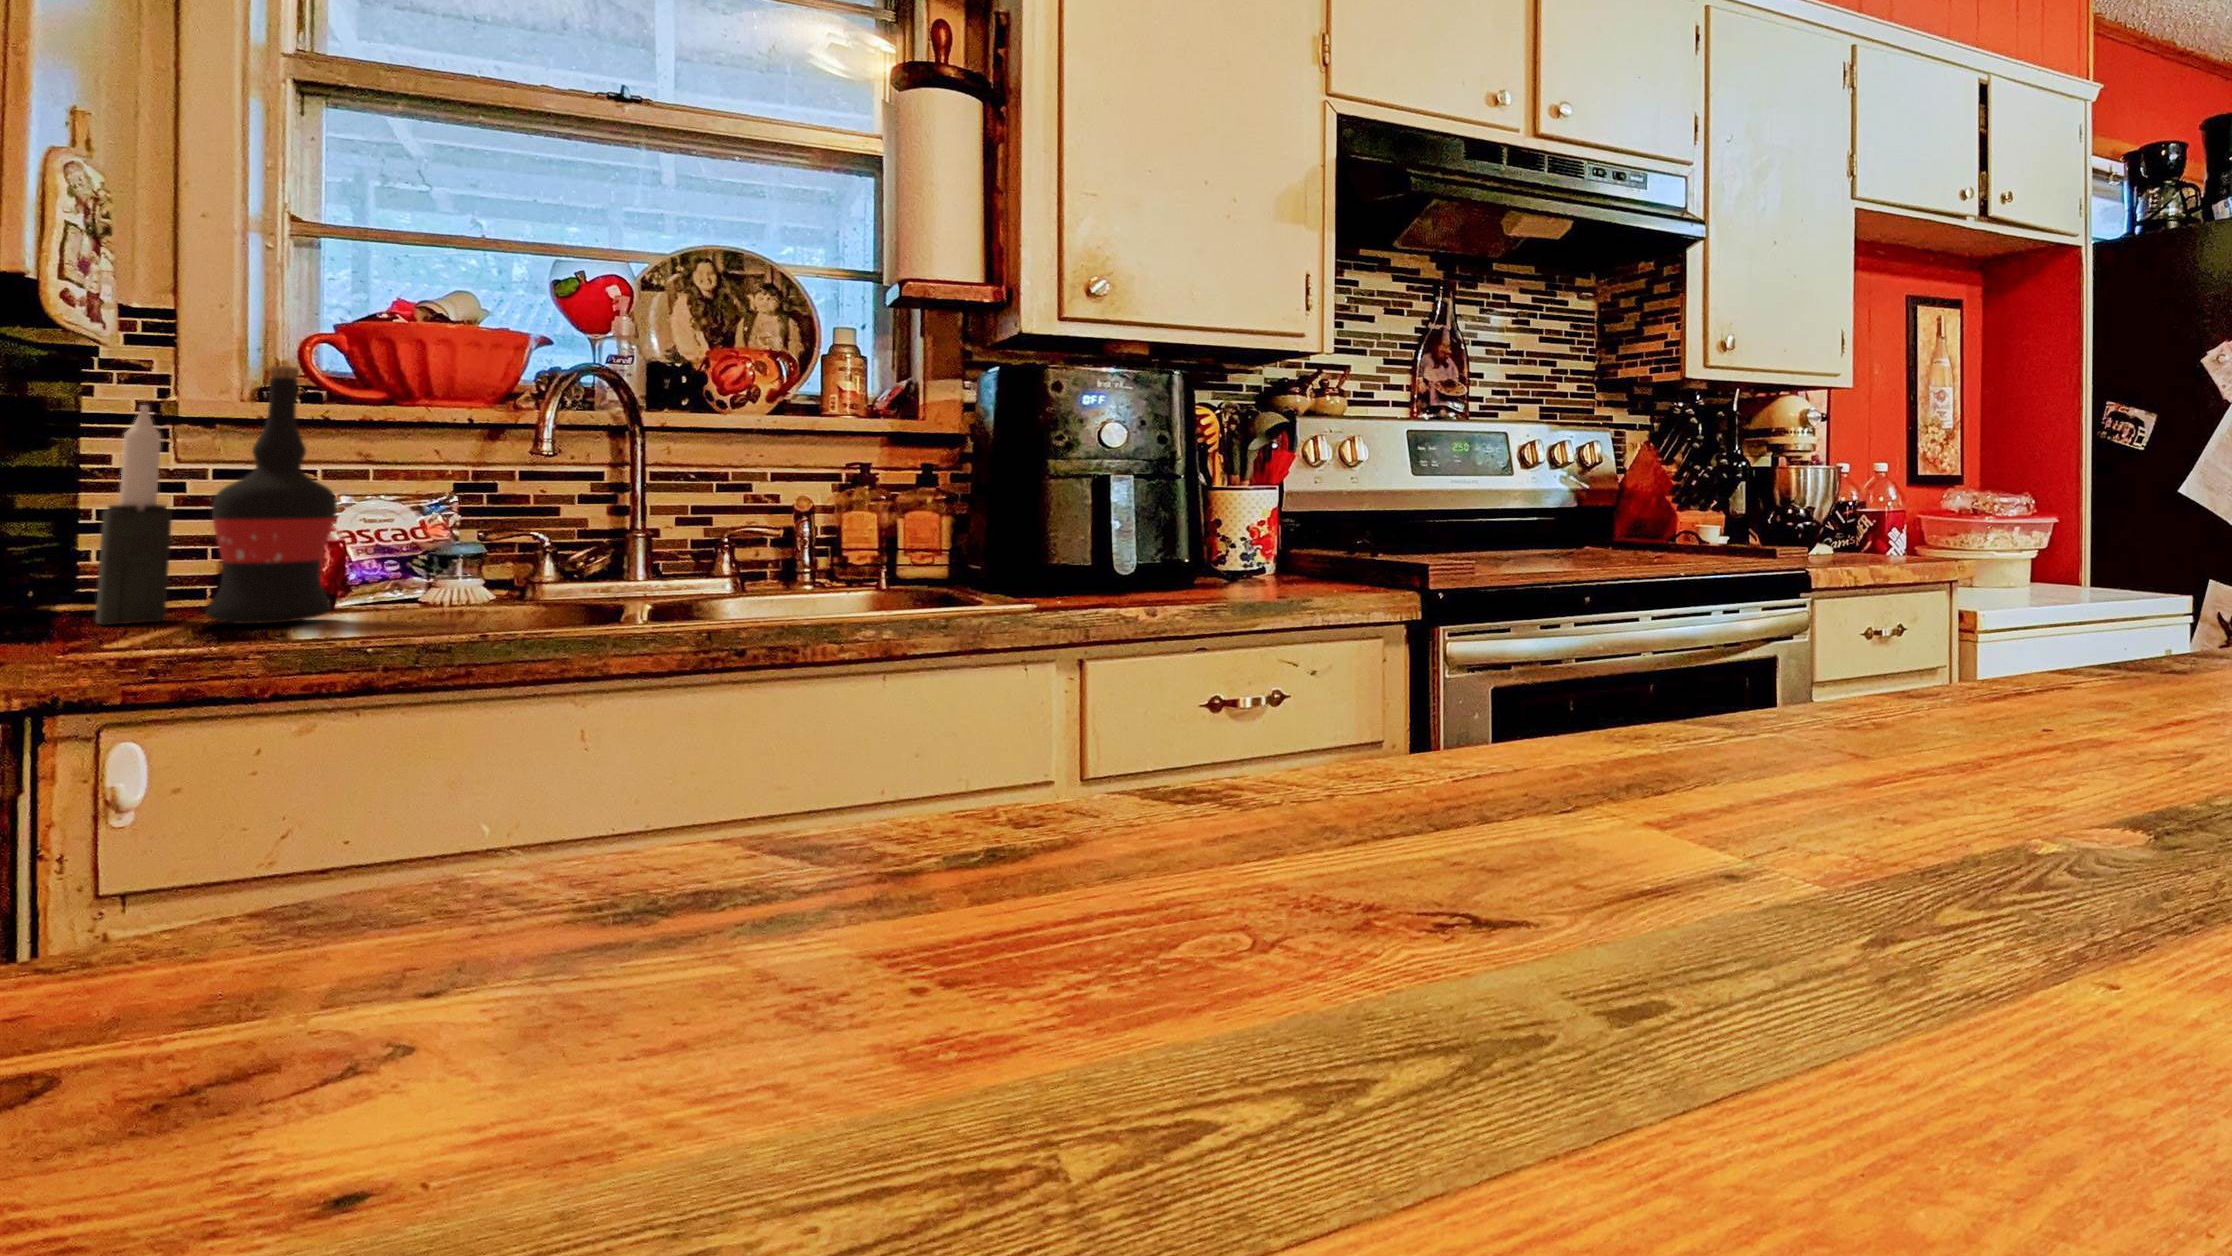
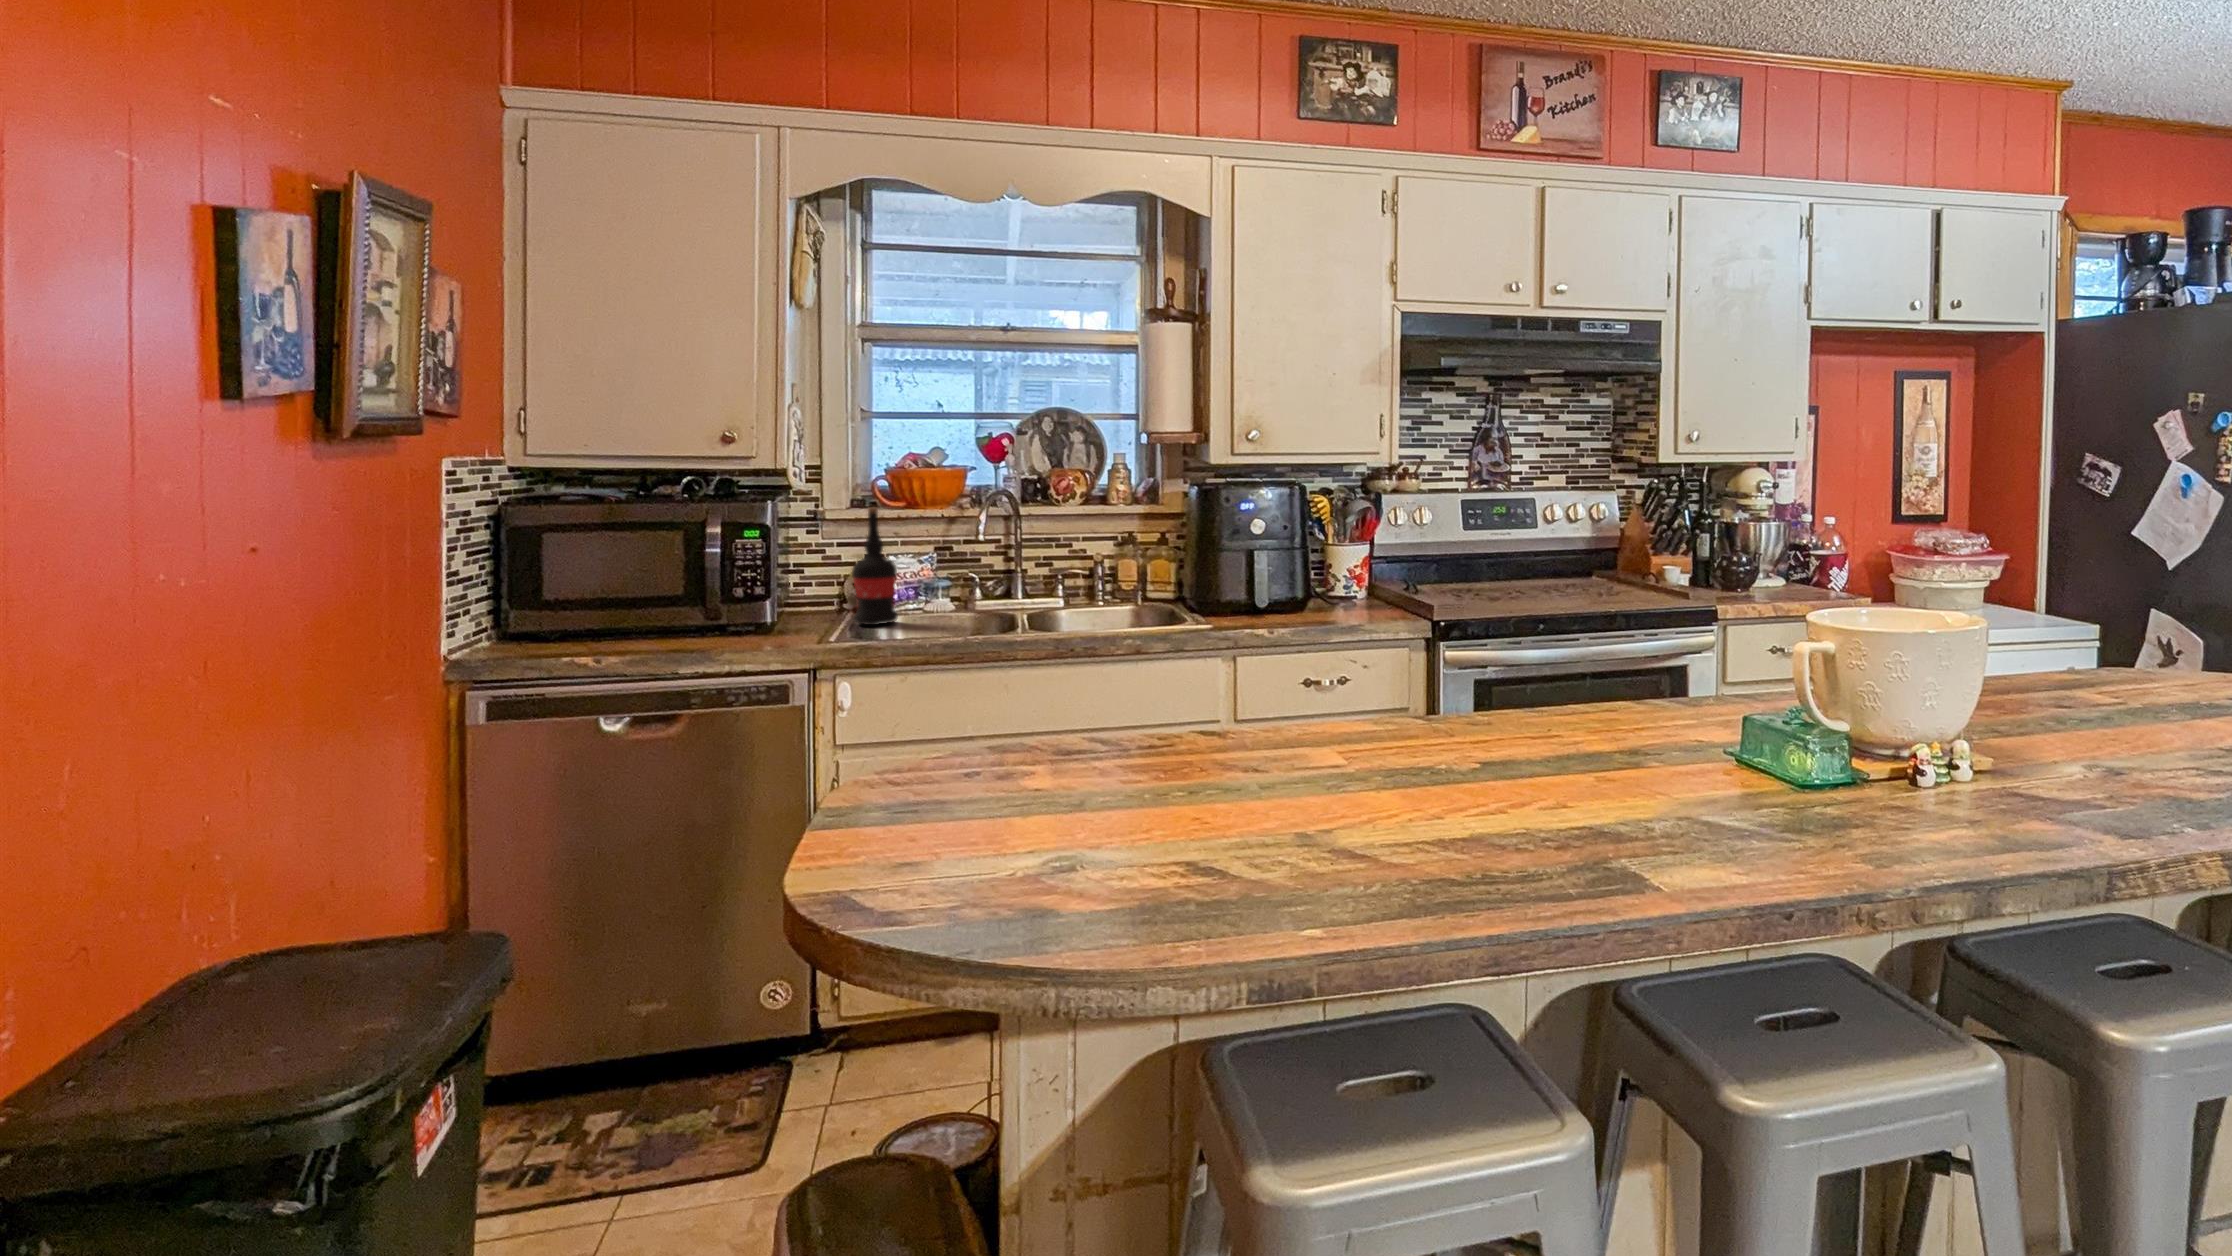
candle: present [95,405,172,625] -> none [811,525,837,623]

